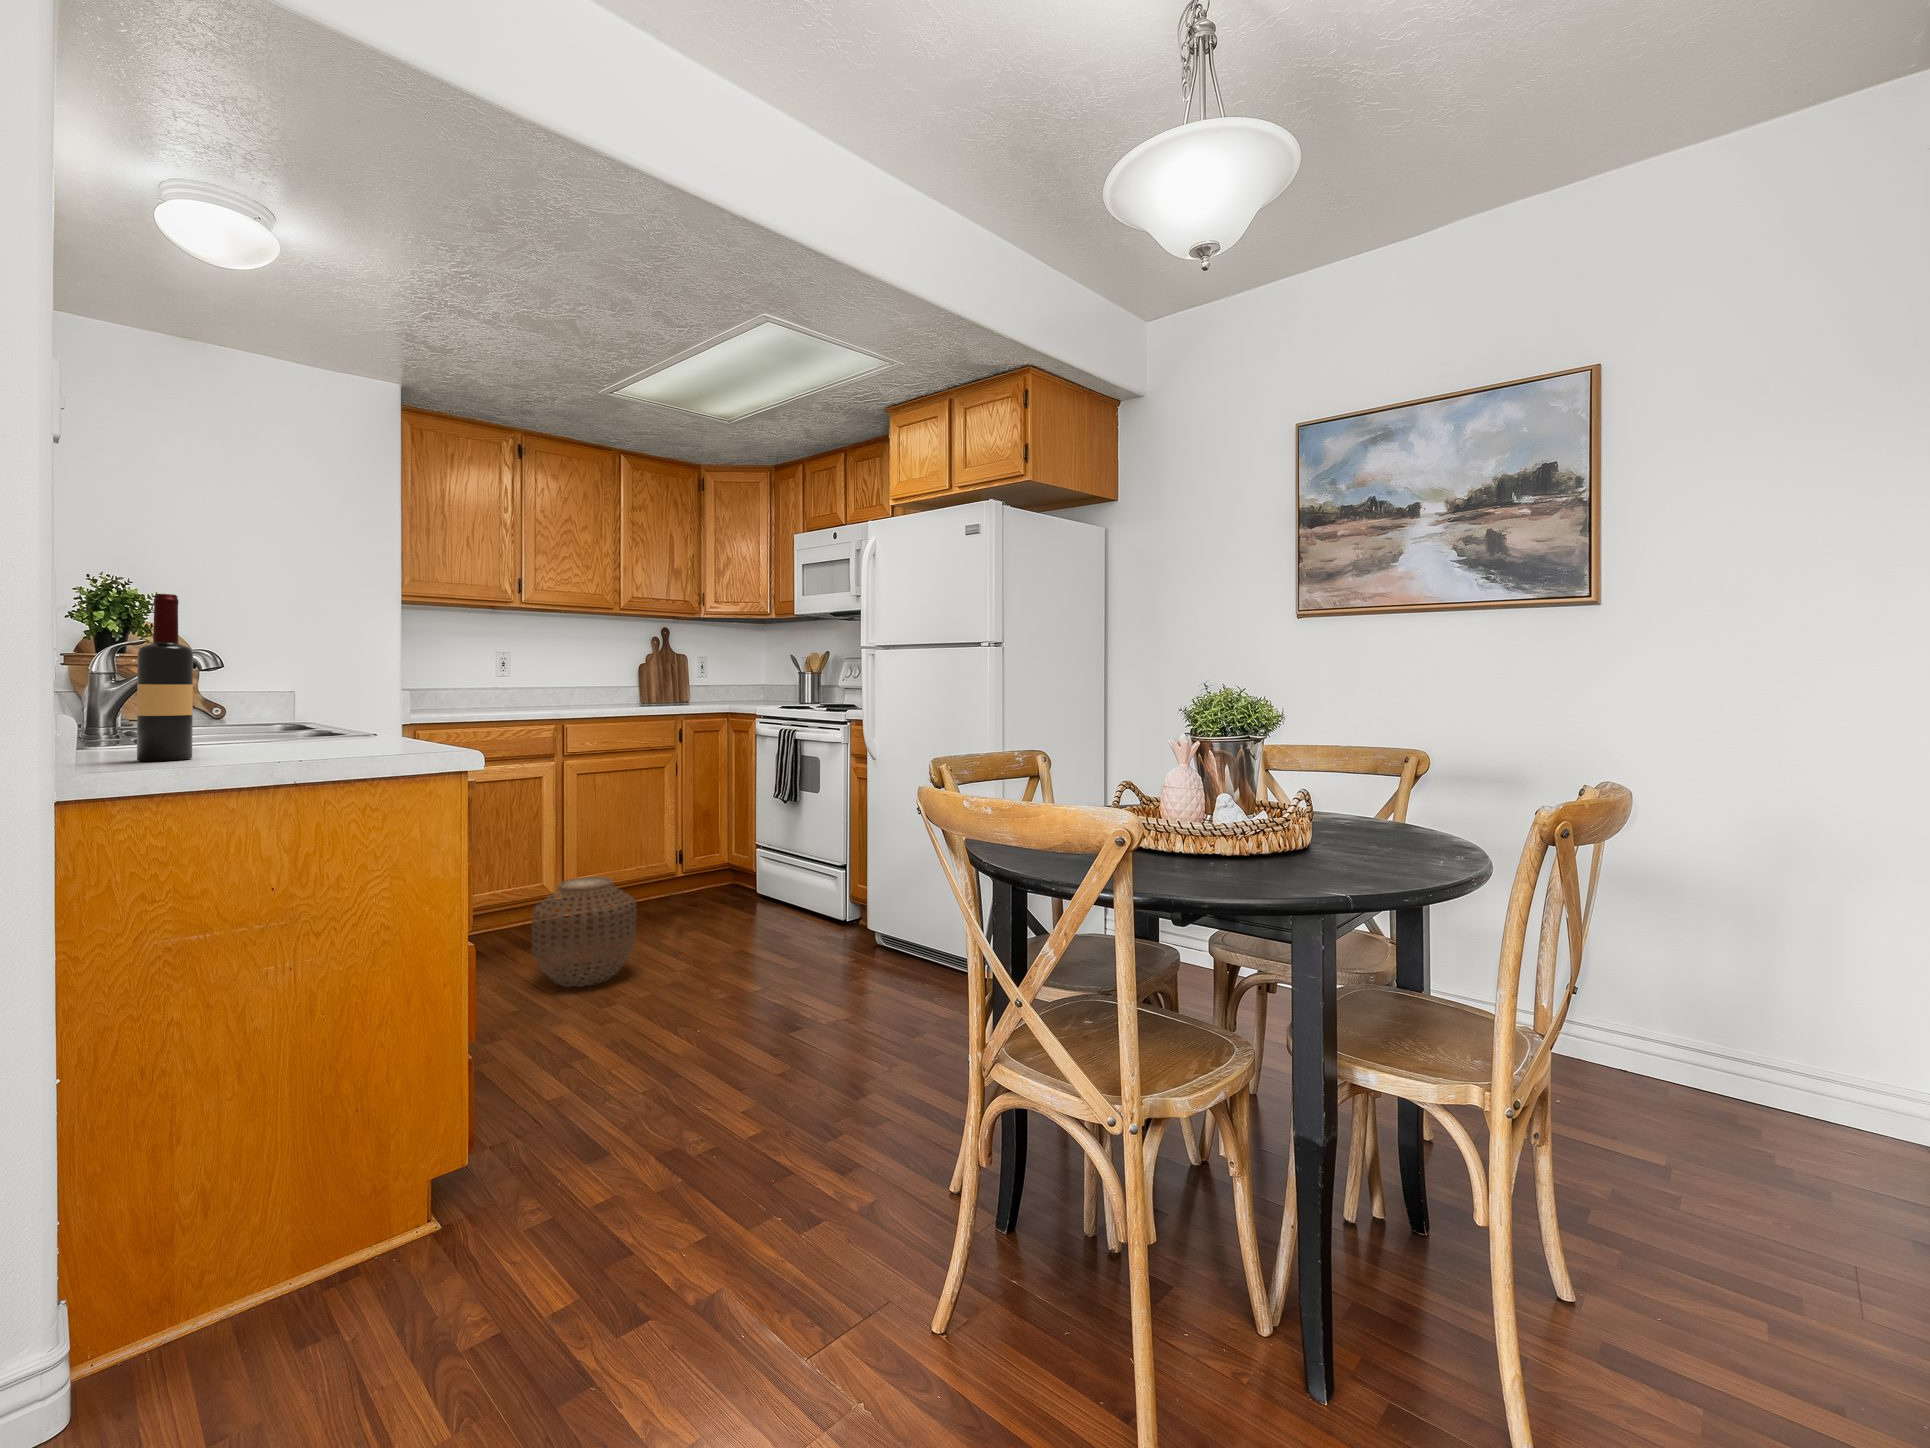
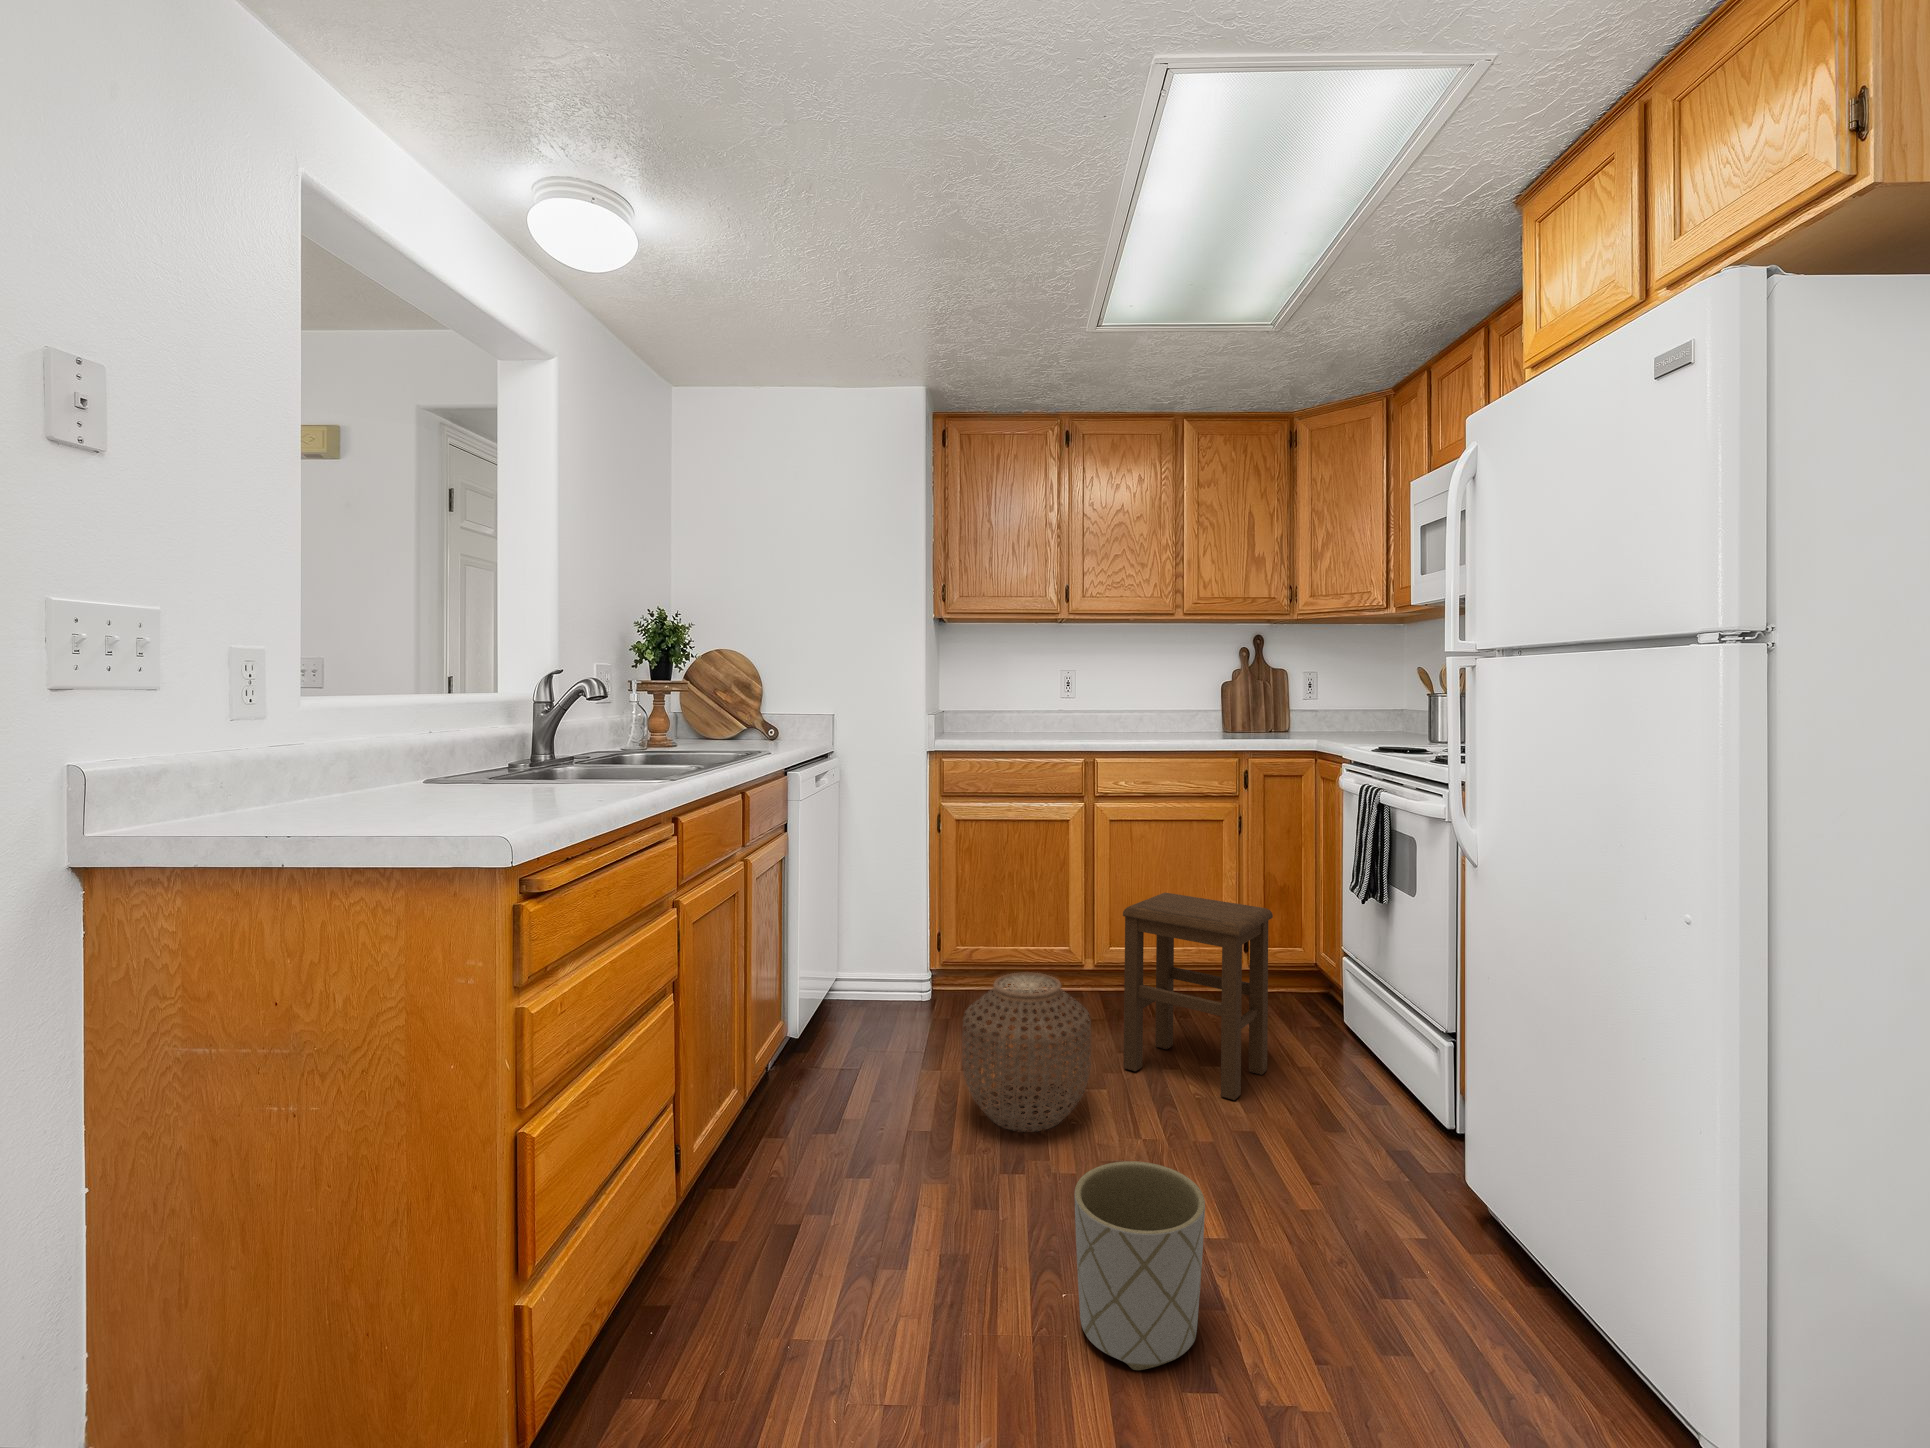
wine bottle: present [137,594,193,761] -> none [171,603,245,823]
stool: none [631,816,732,944] -> present [1123,893,1273,1100]
planter: none [707,938,783,1032] -> present [1074,1161,1205,1370]

